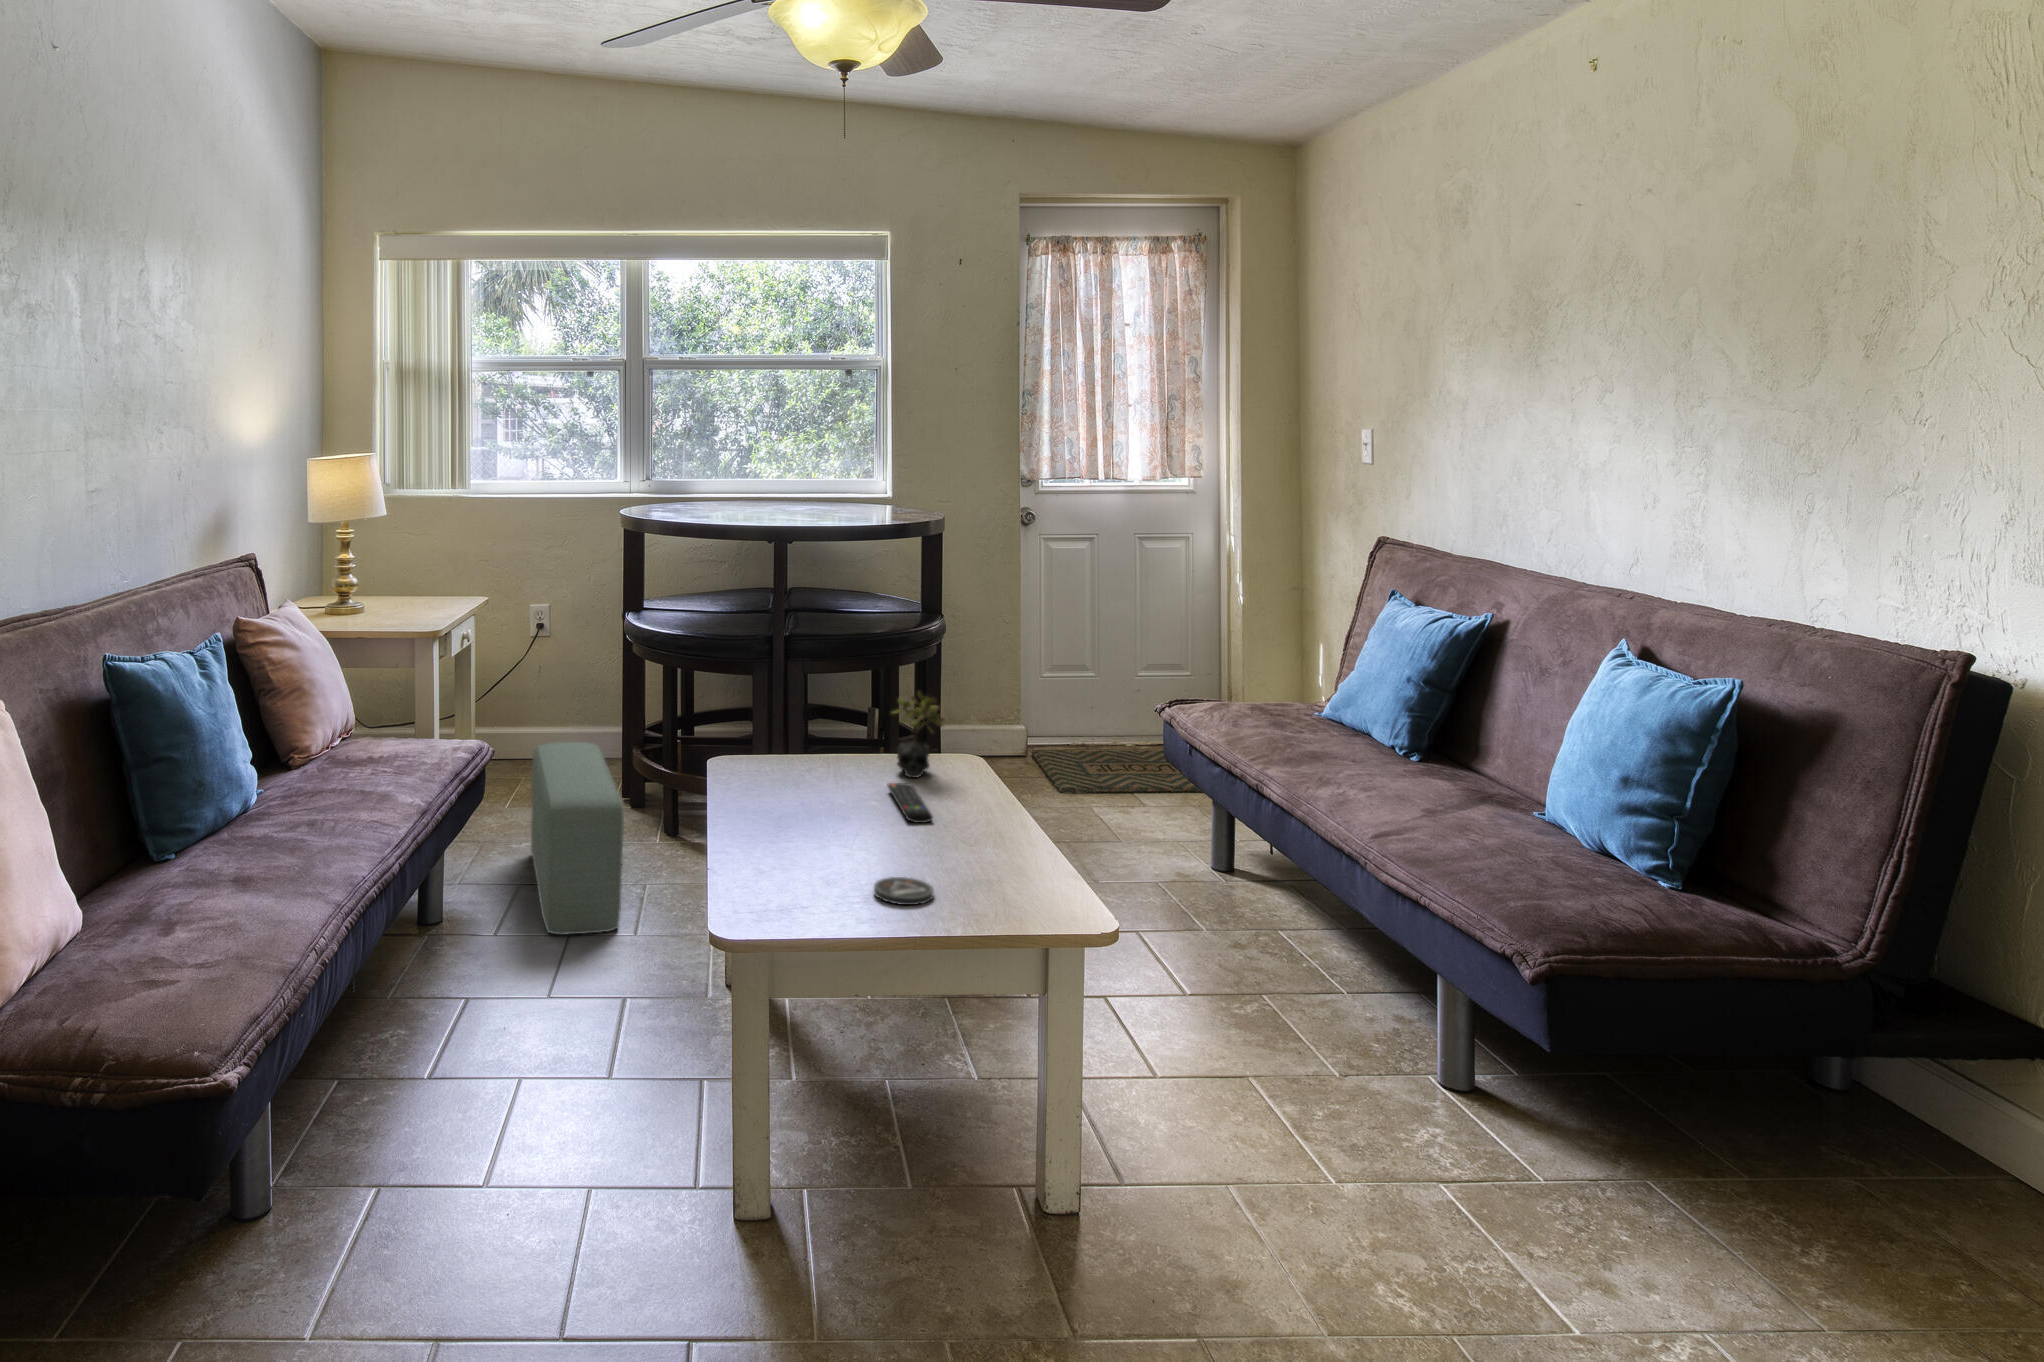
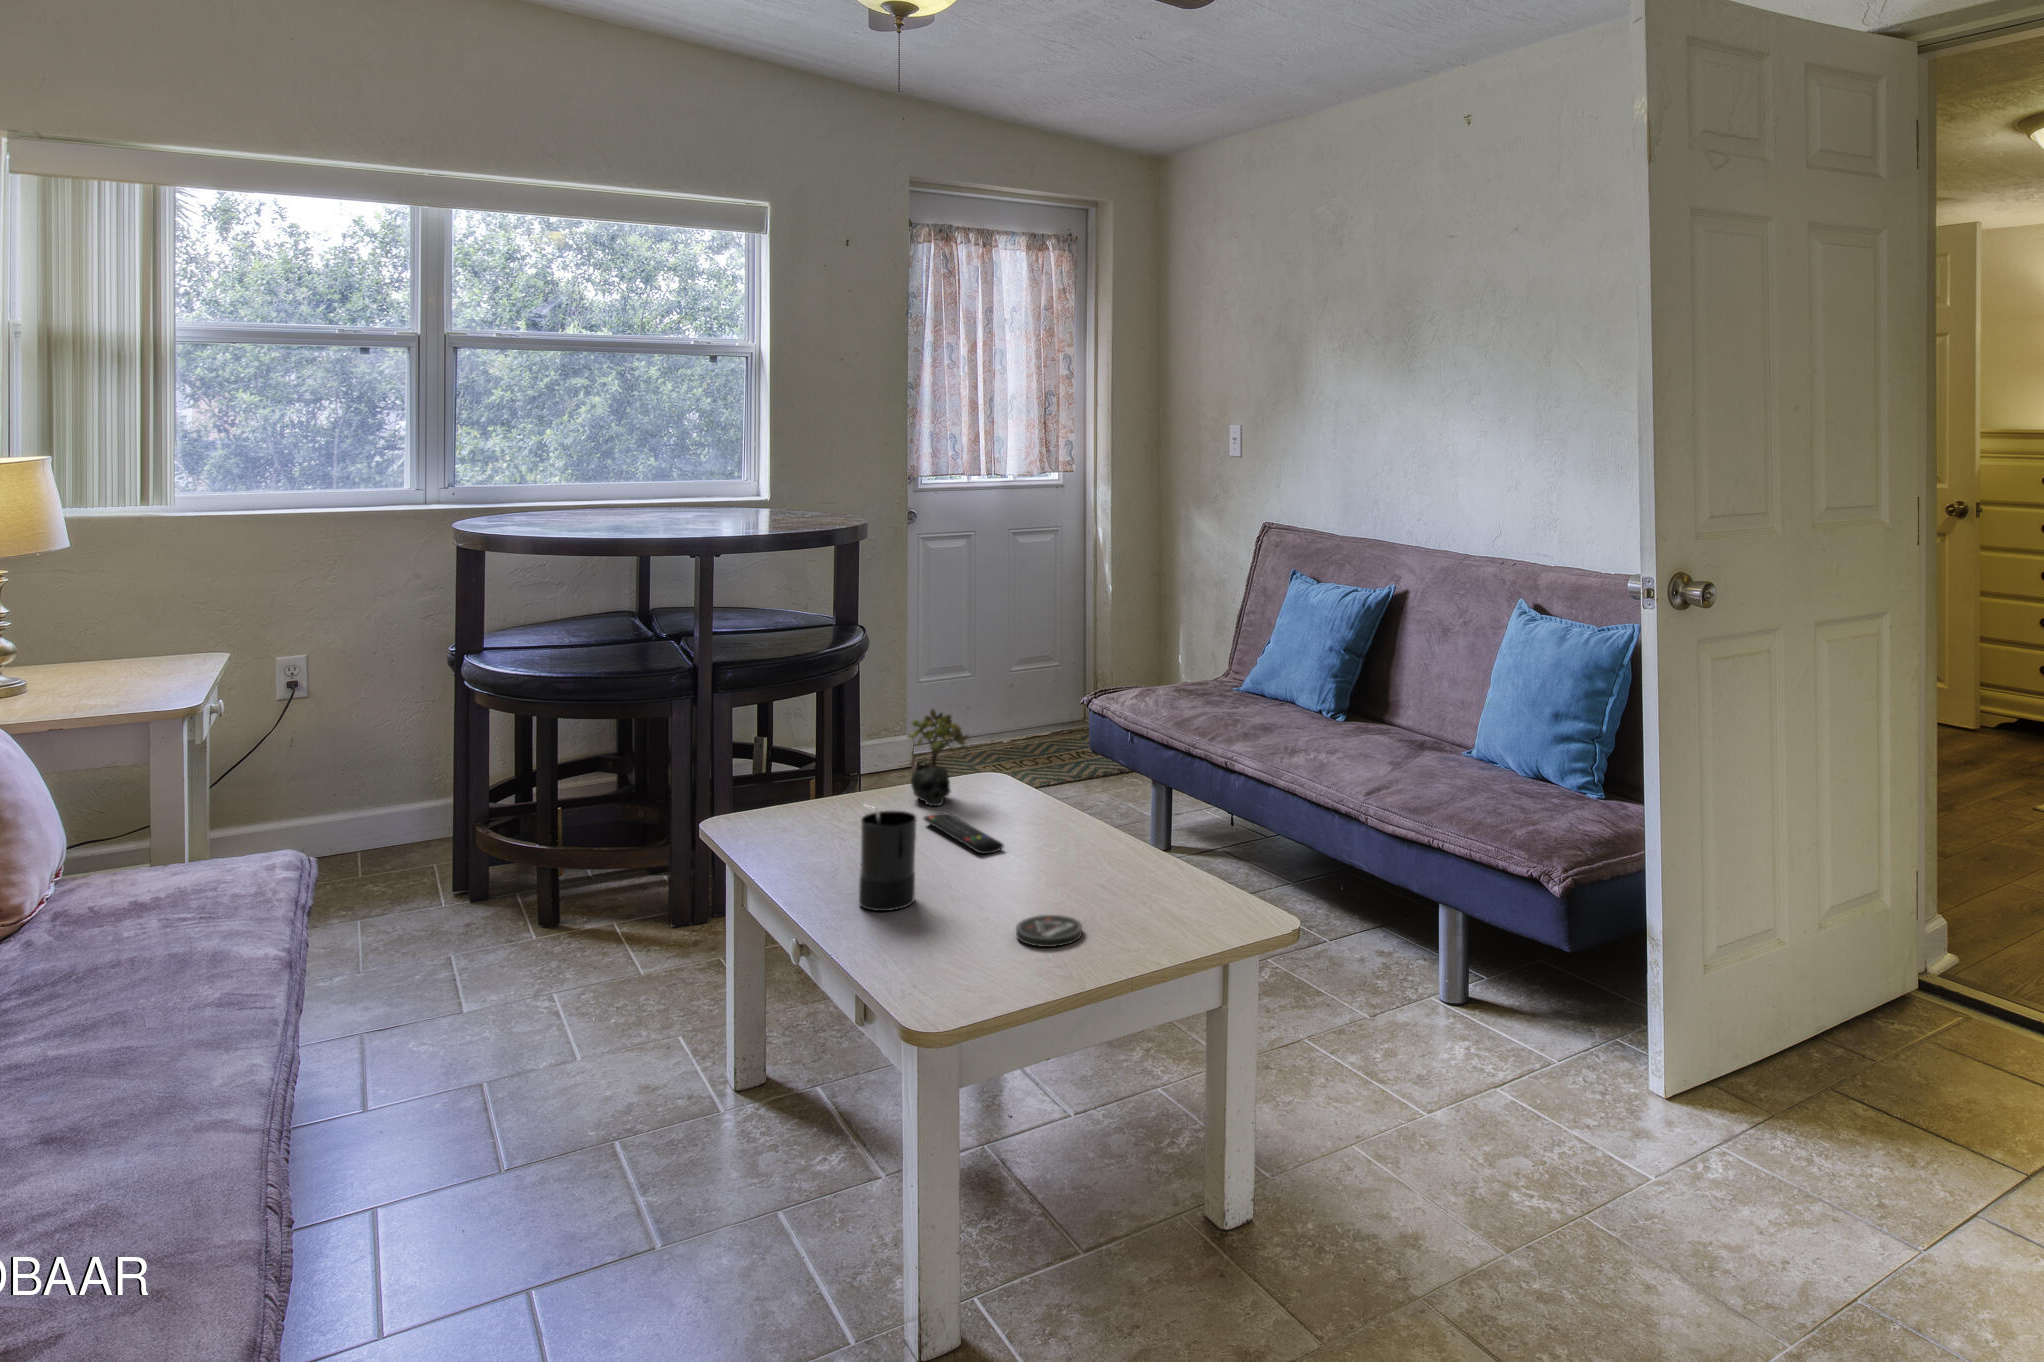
pouf: present [531,742,624,935] -> none [364,828,555,1088]
candle: none [779,758,828,851] -> present [859,807,917,911]

